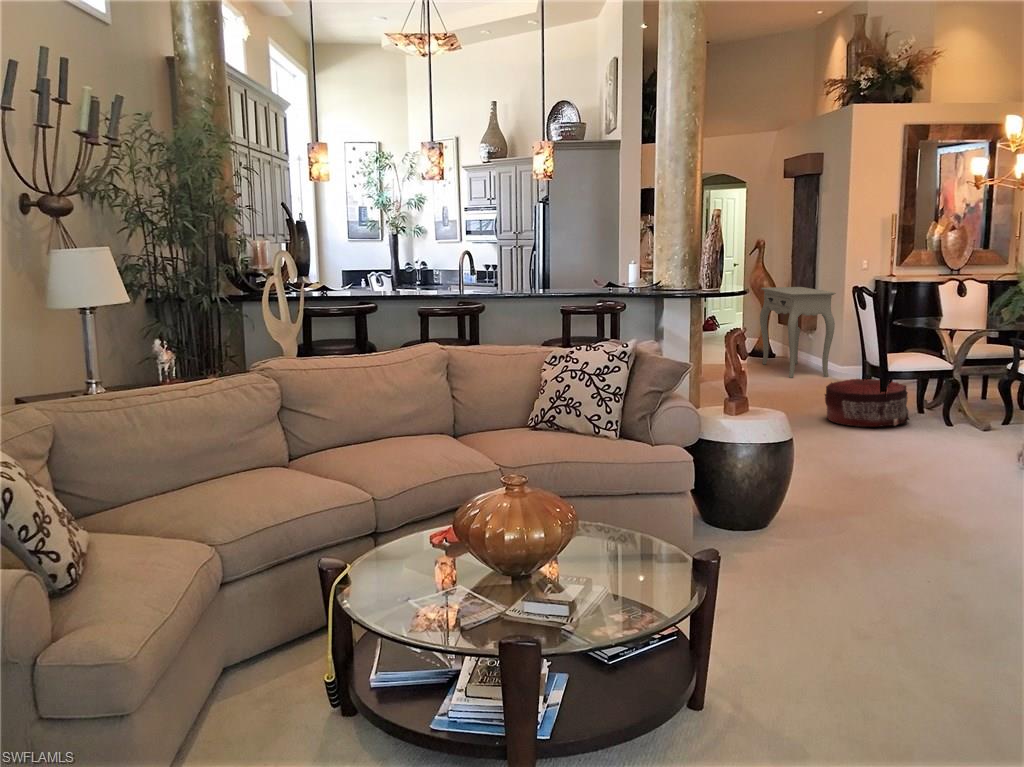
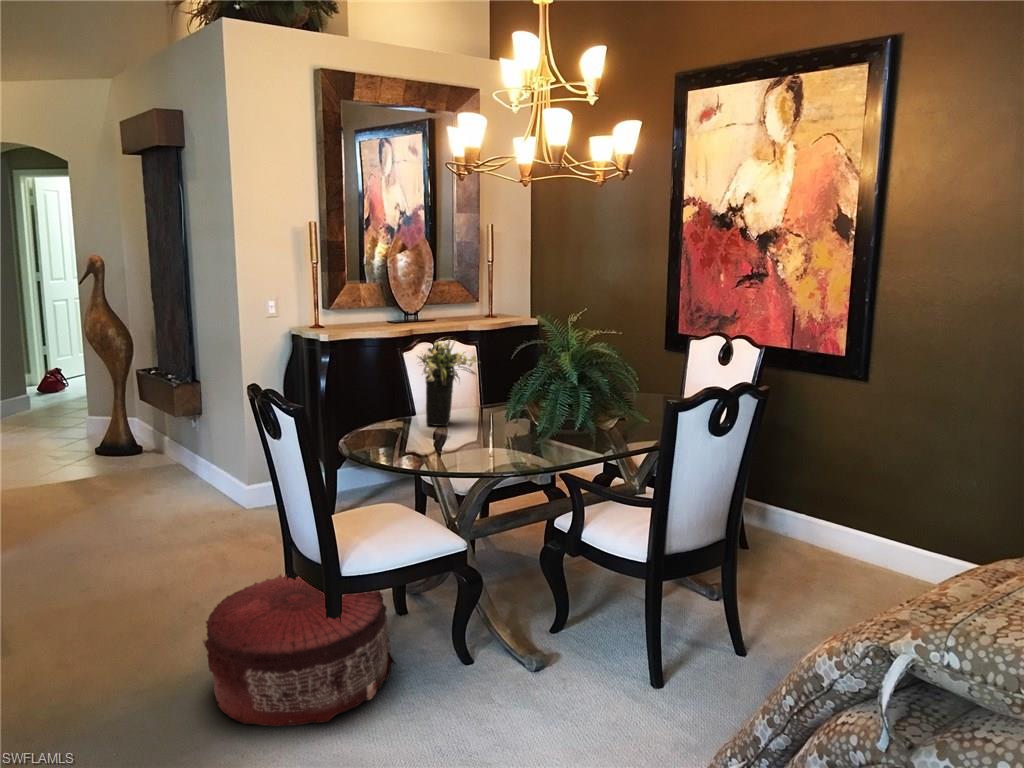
flower arrangement: none [938,275,979,321] -> present [419,338,480,426]
console table: present [760,287,836,378] -> none [95,341,230,520]

